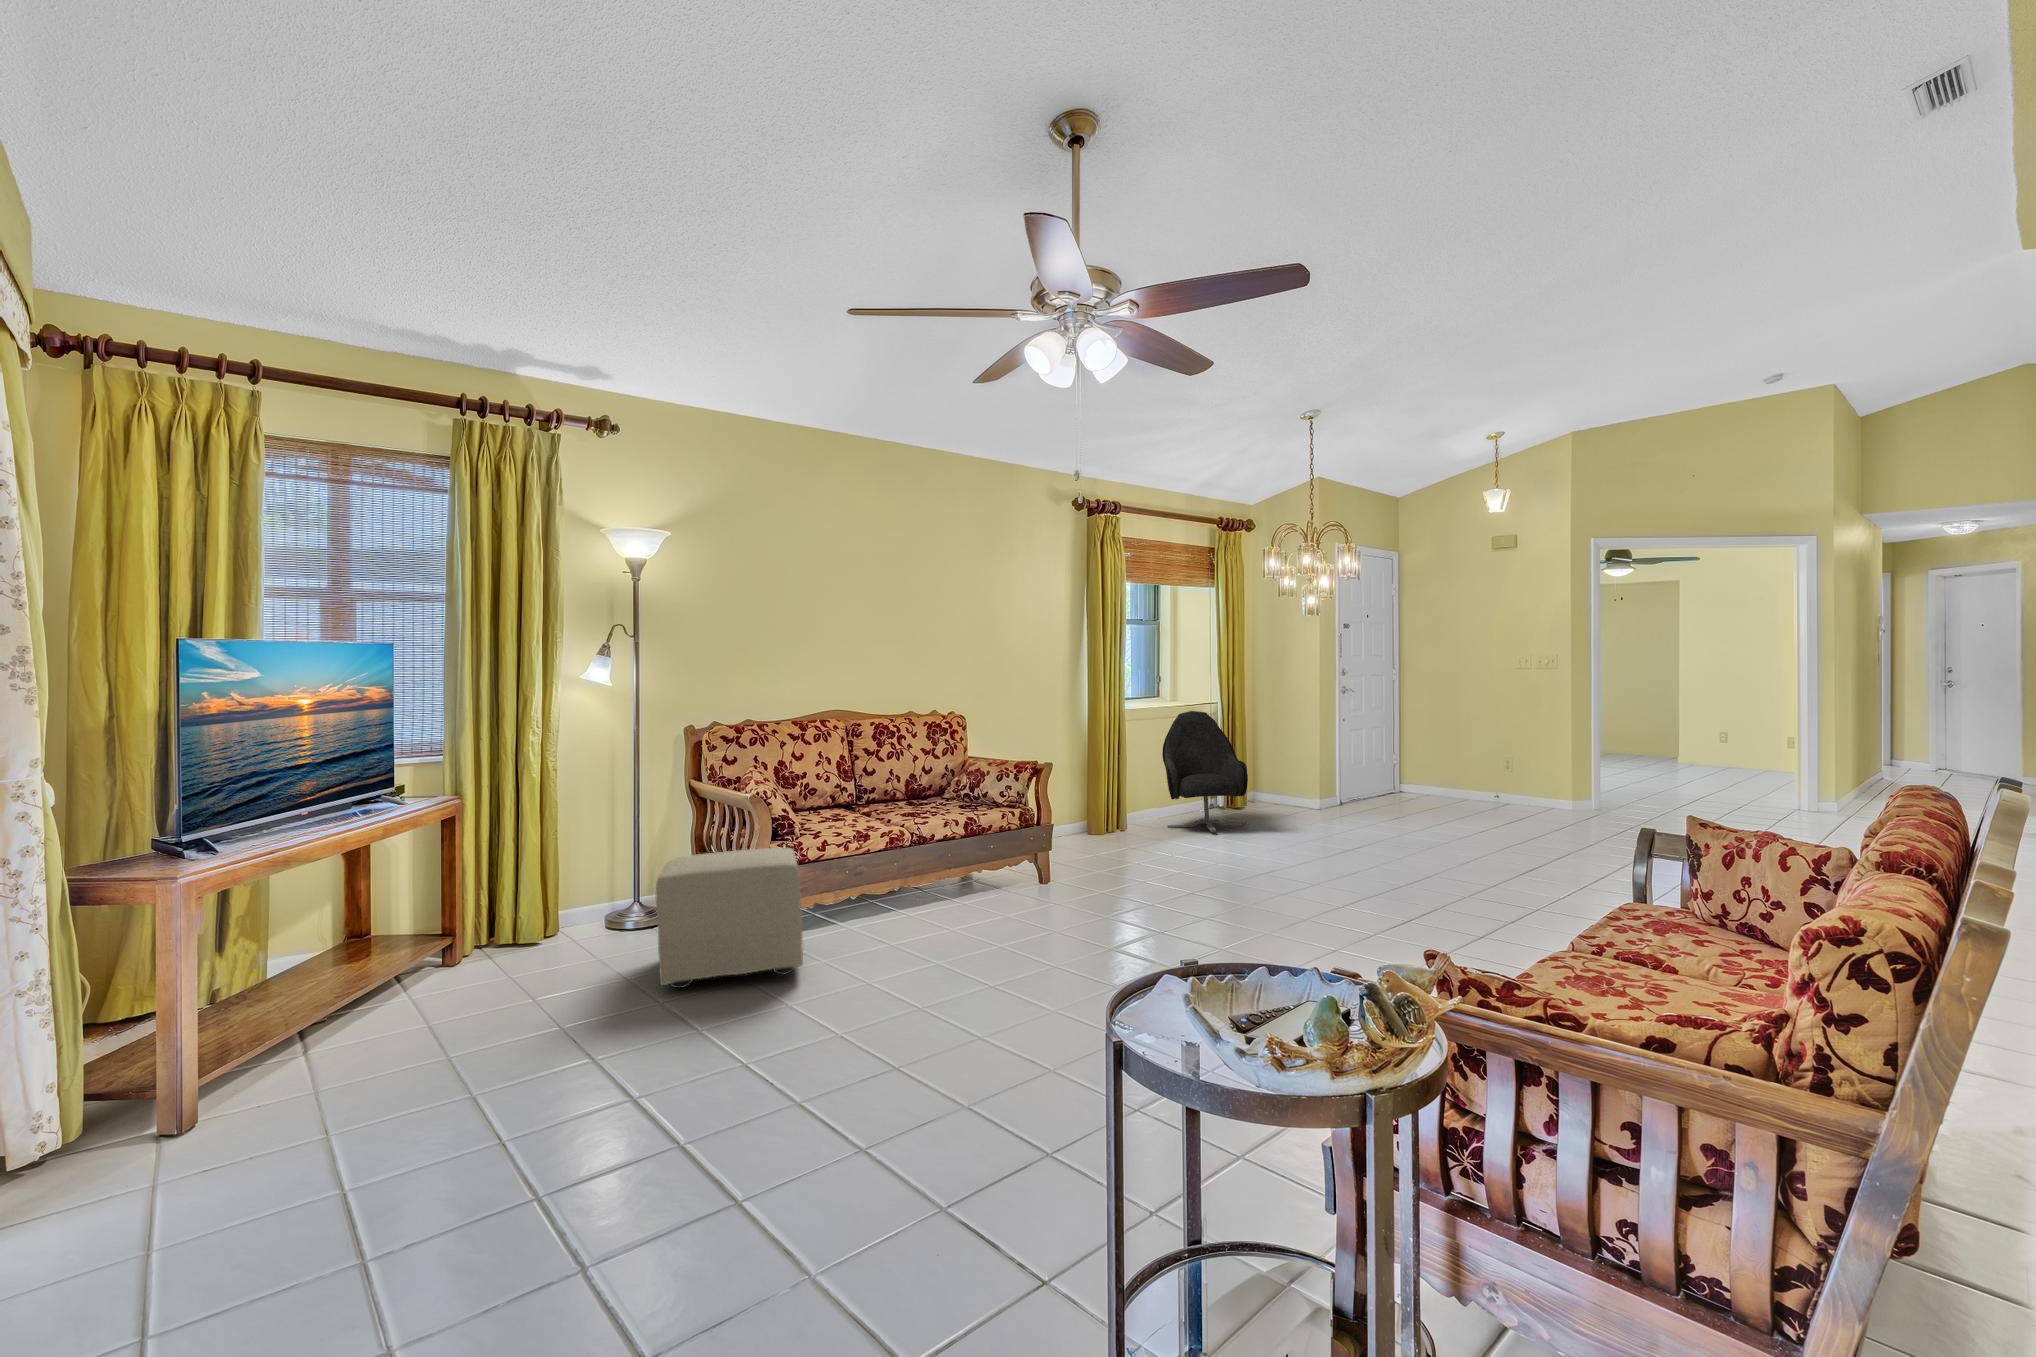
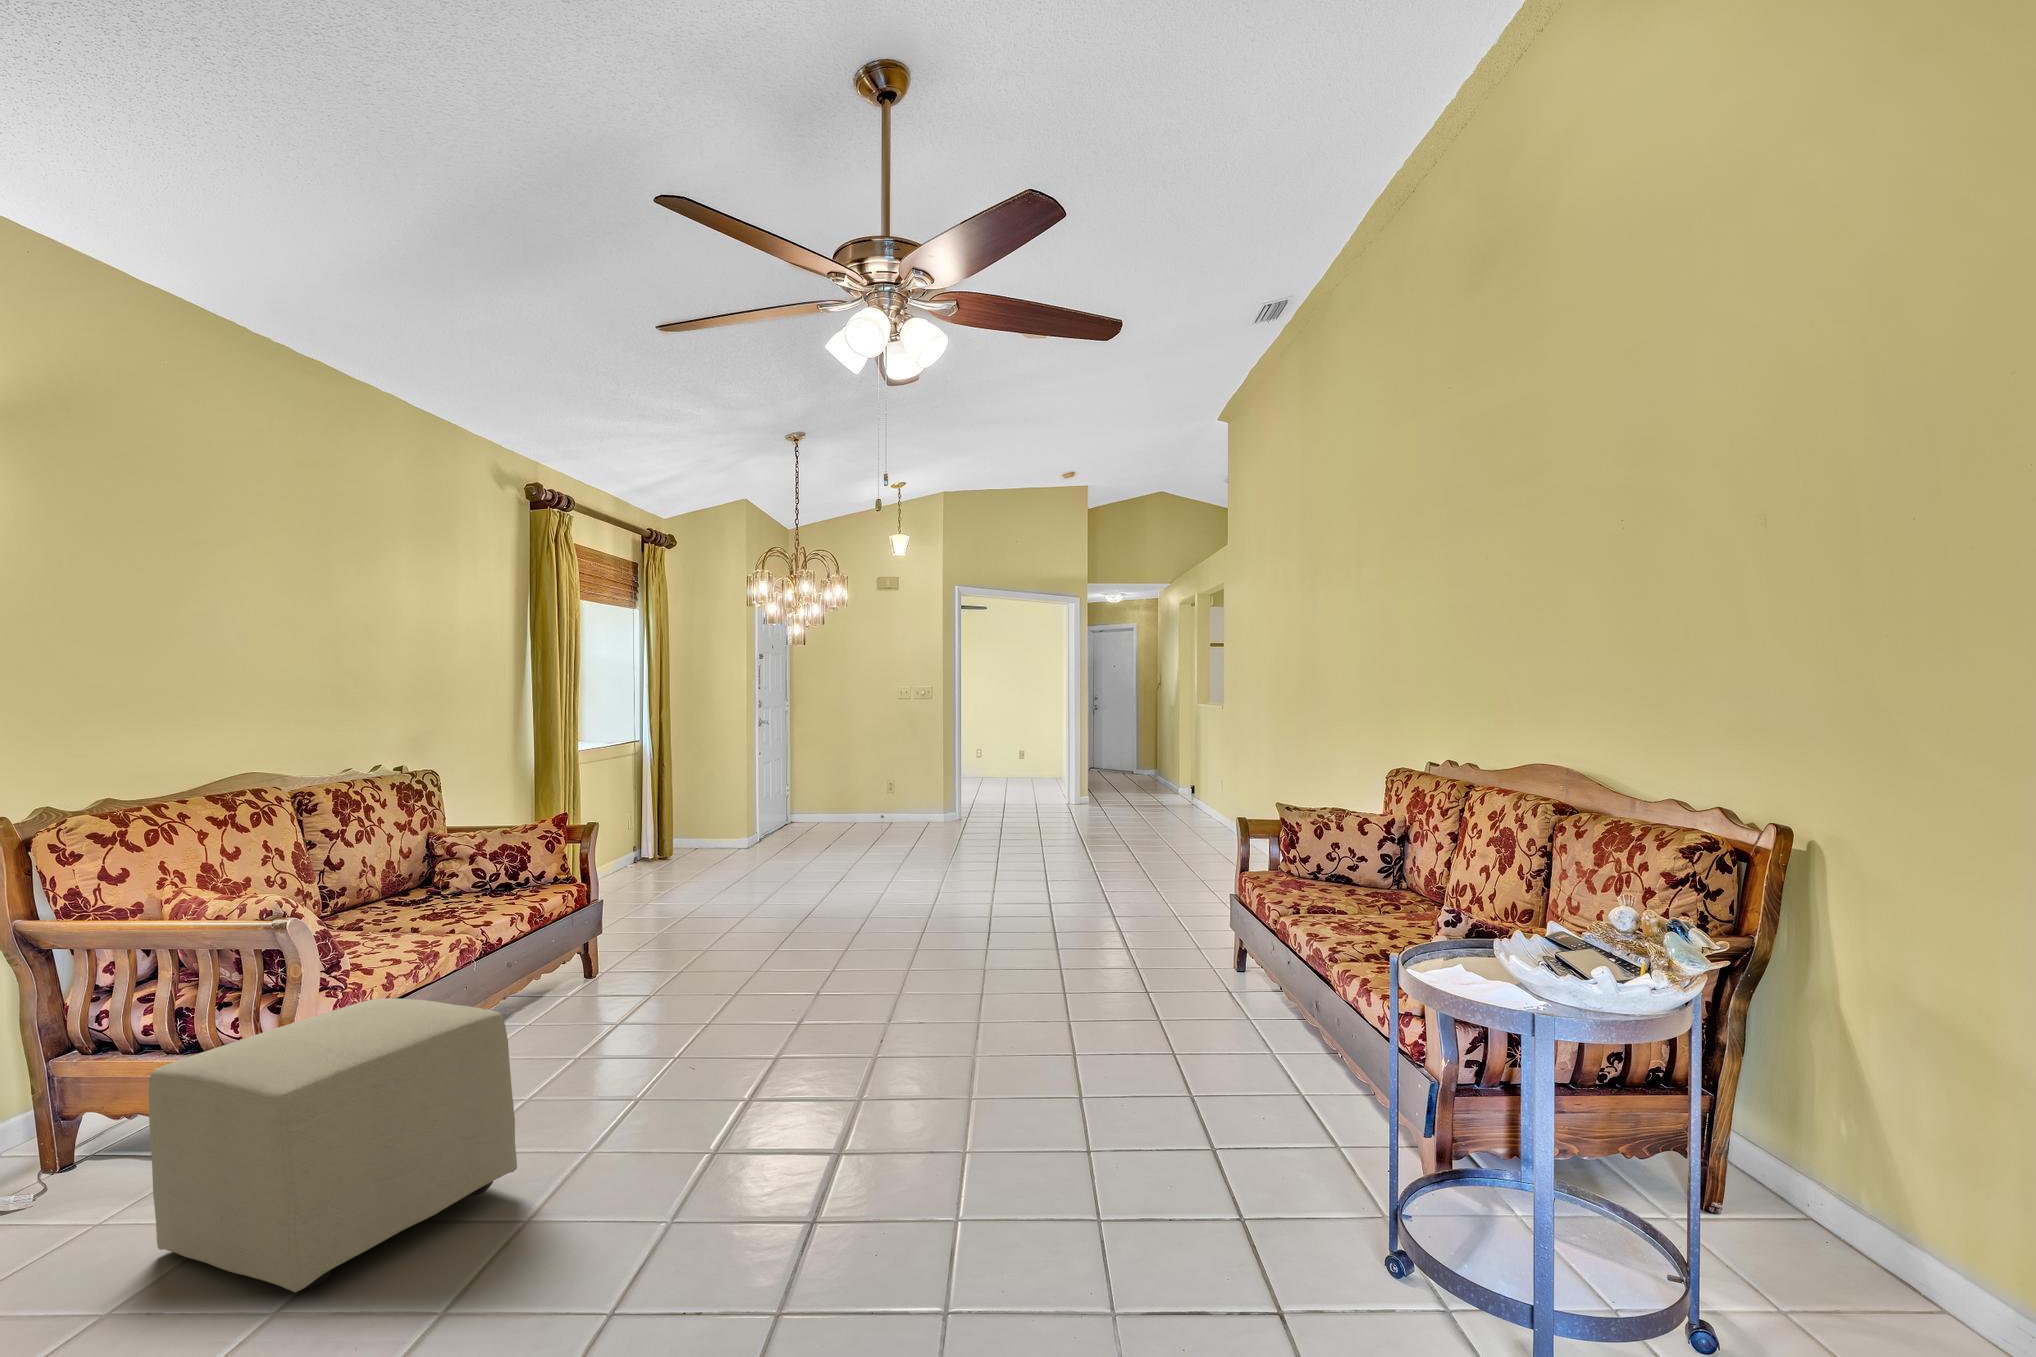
armchair: present [1162,711,1248,832] -> none [599,748,719,892]

